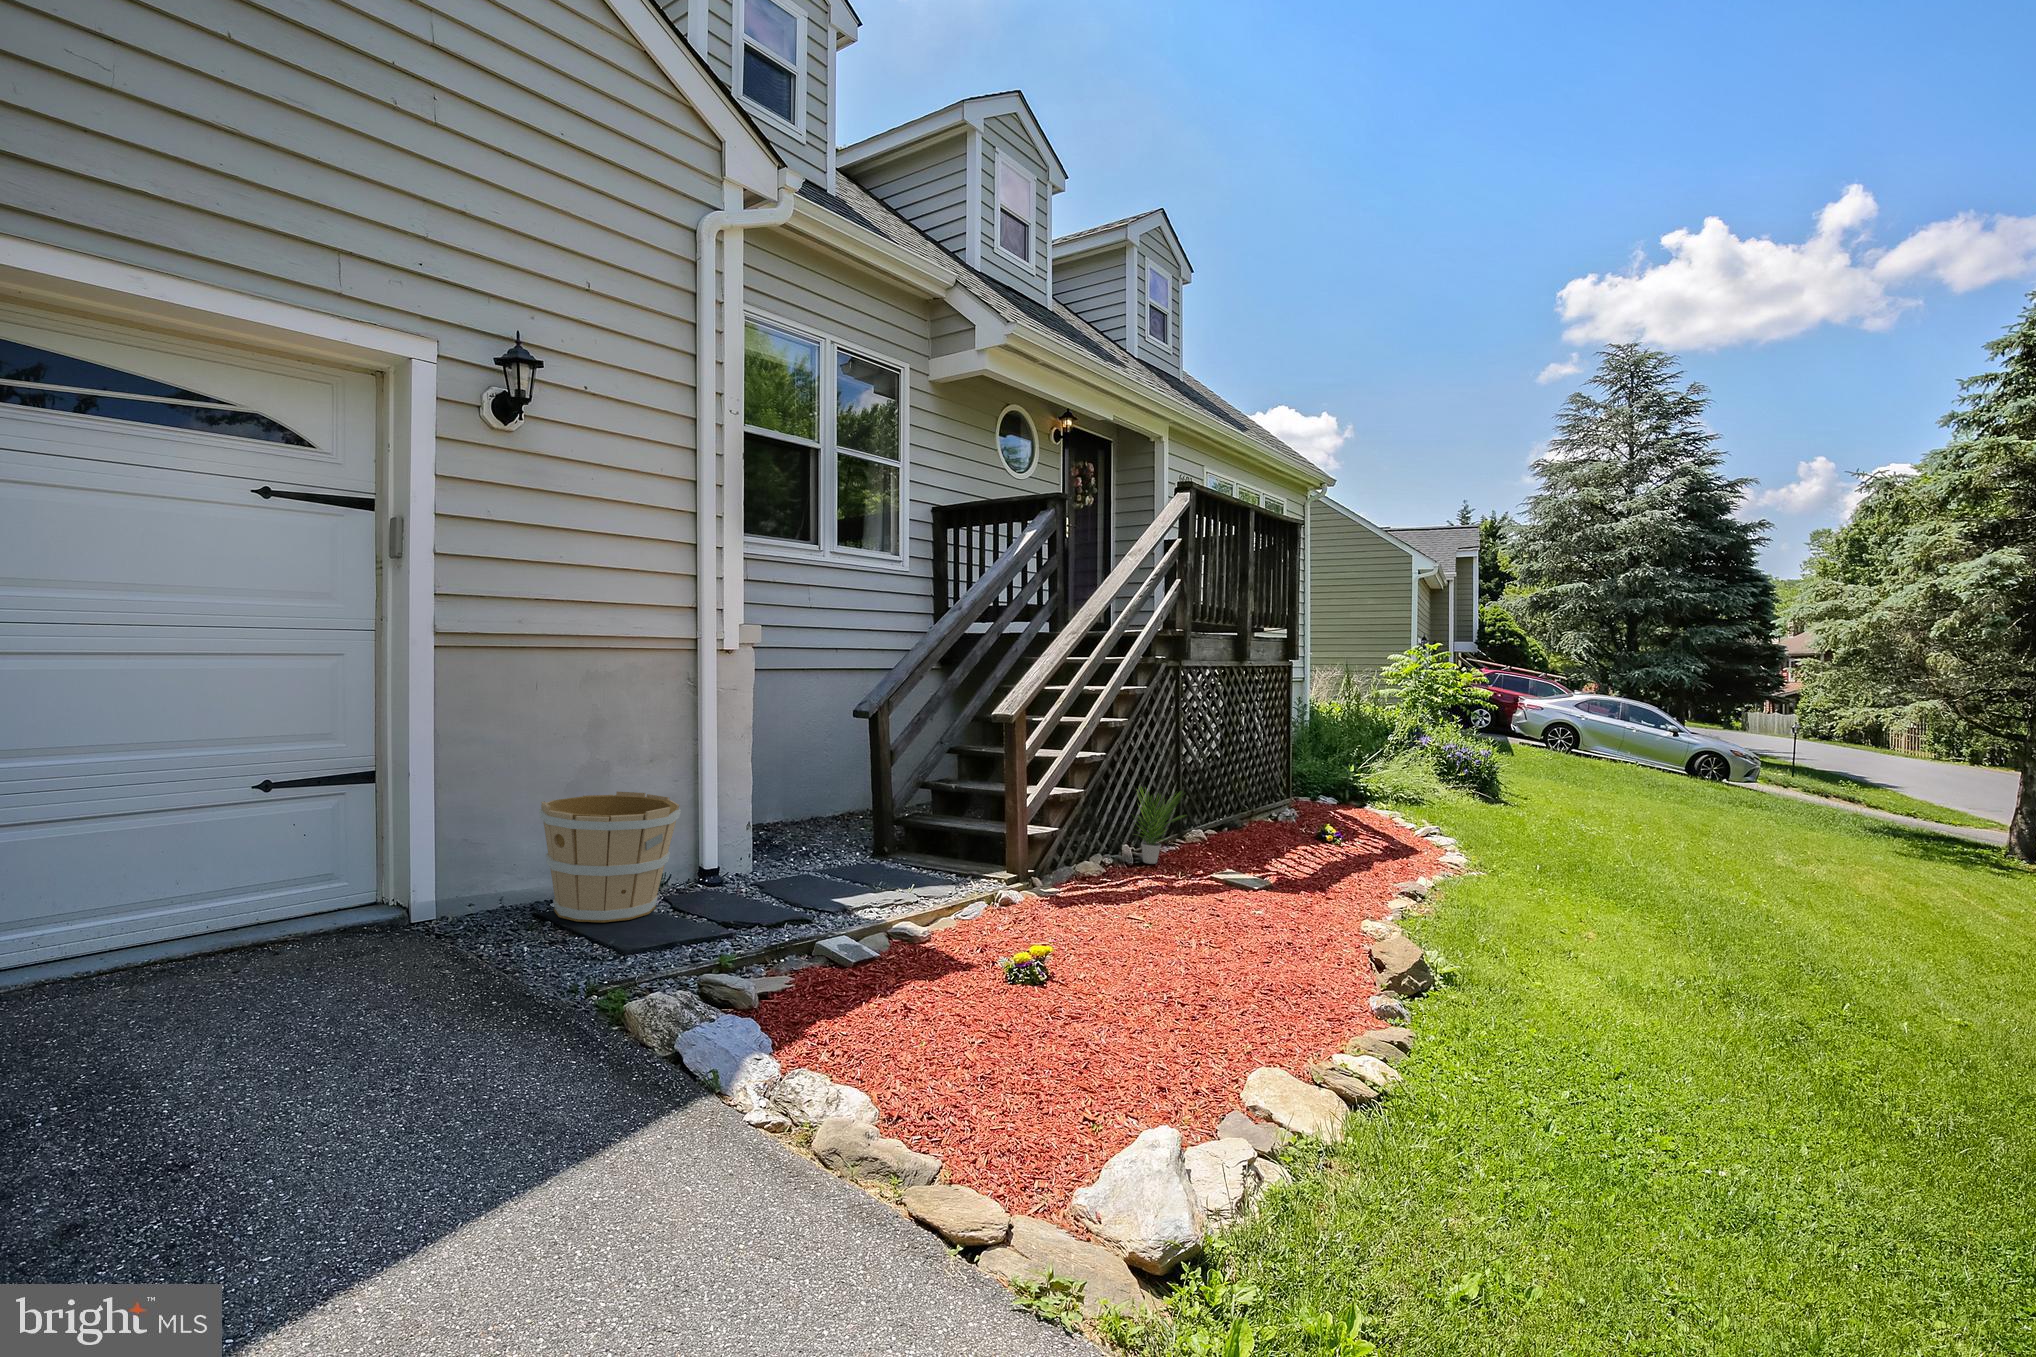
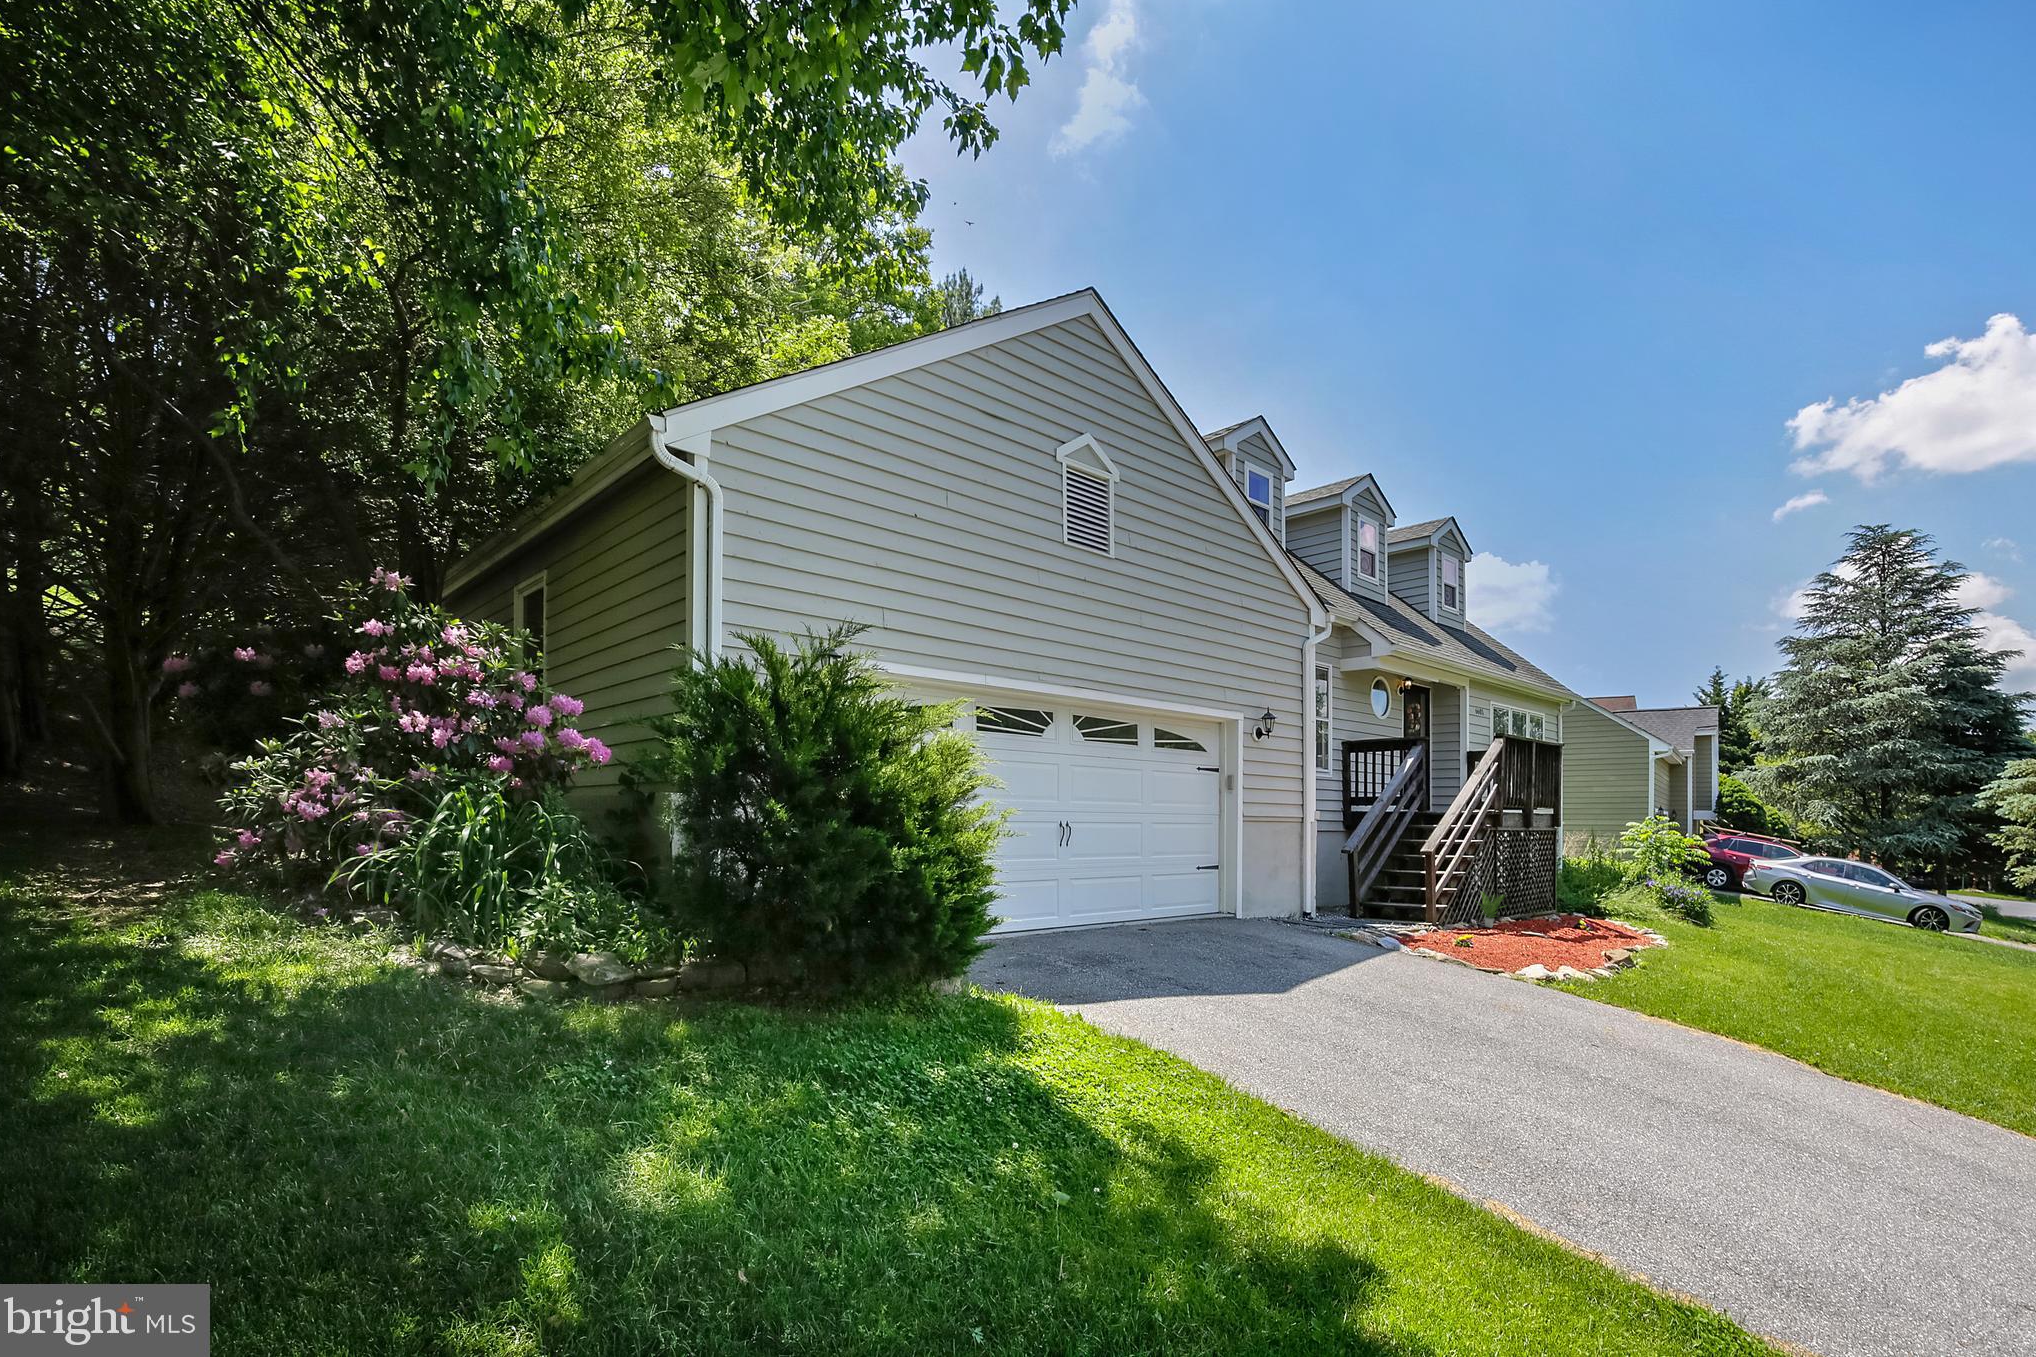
wooden bucket: present [539,792,681,922] -> none [1275,876,1323,921]

